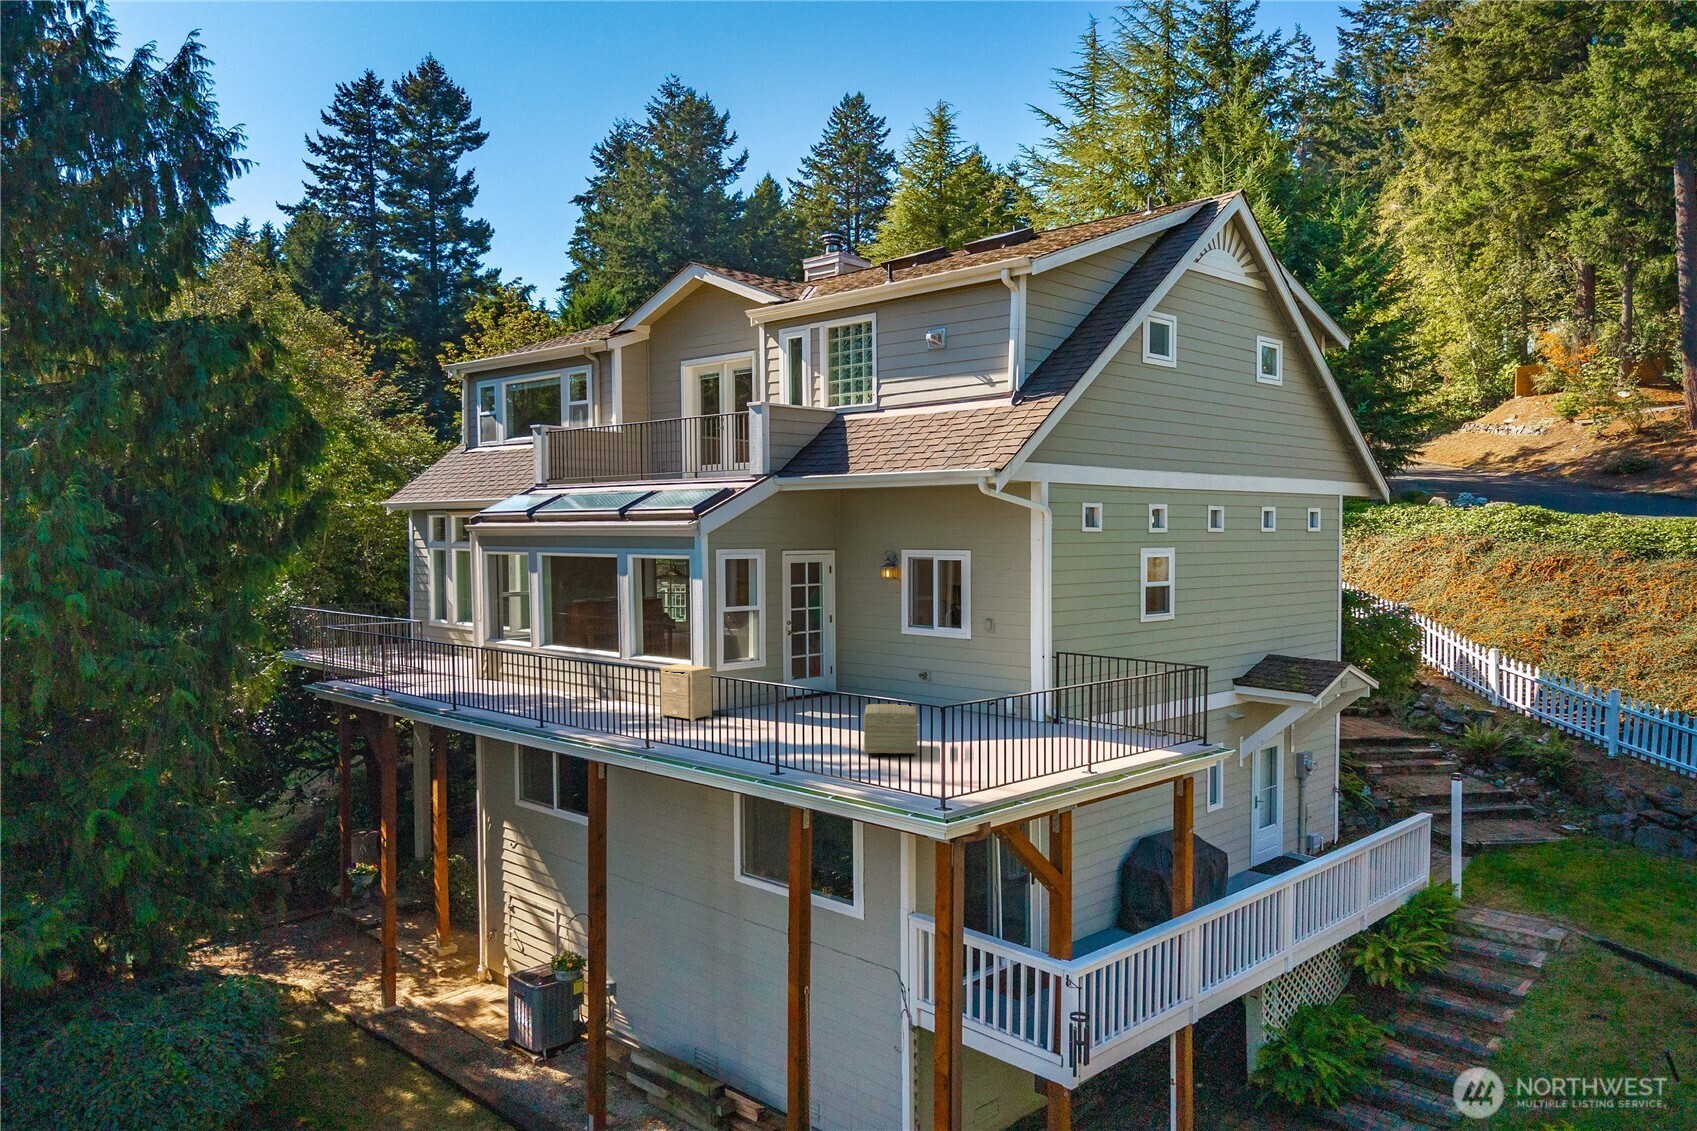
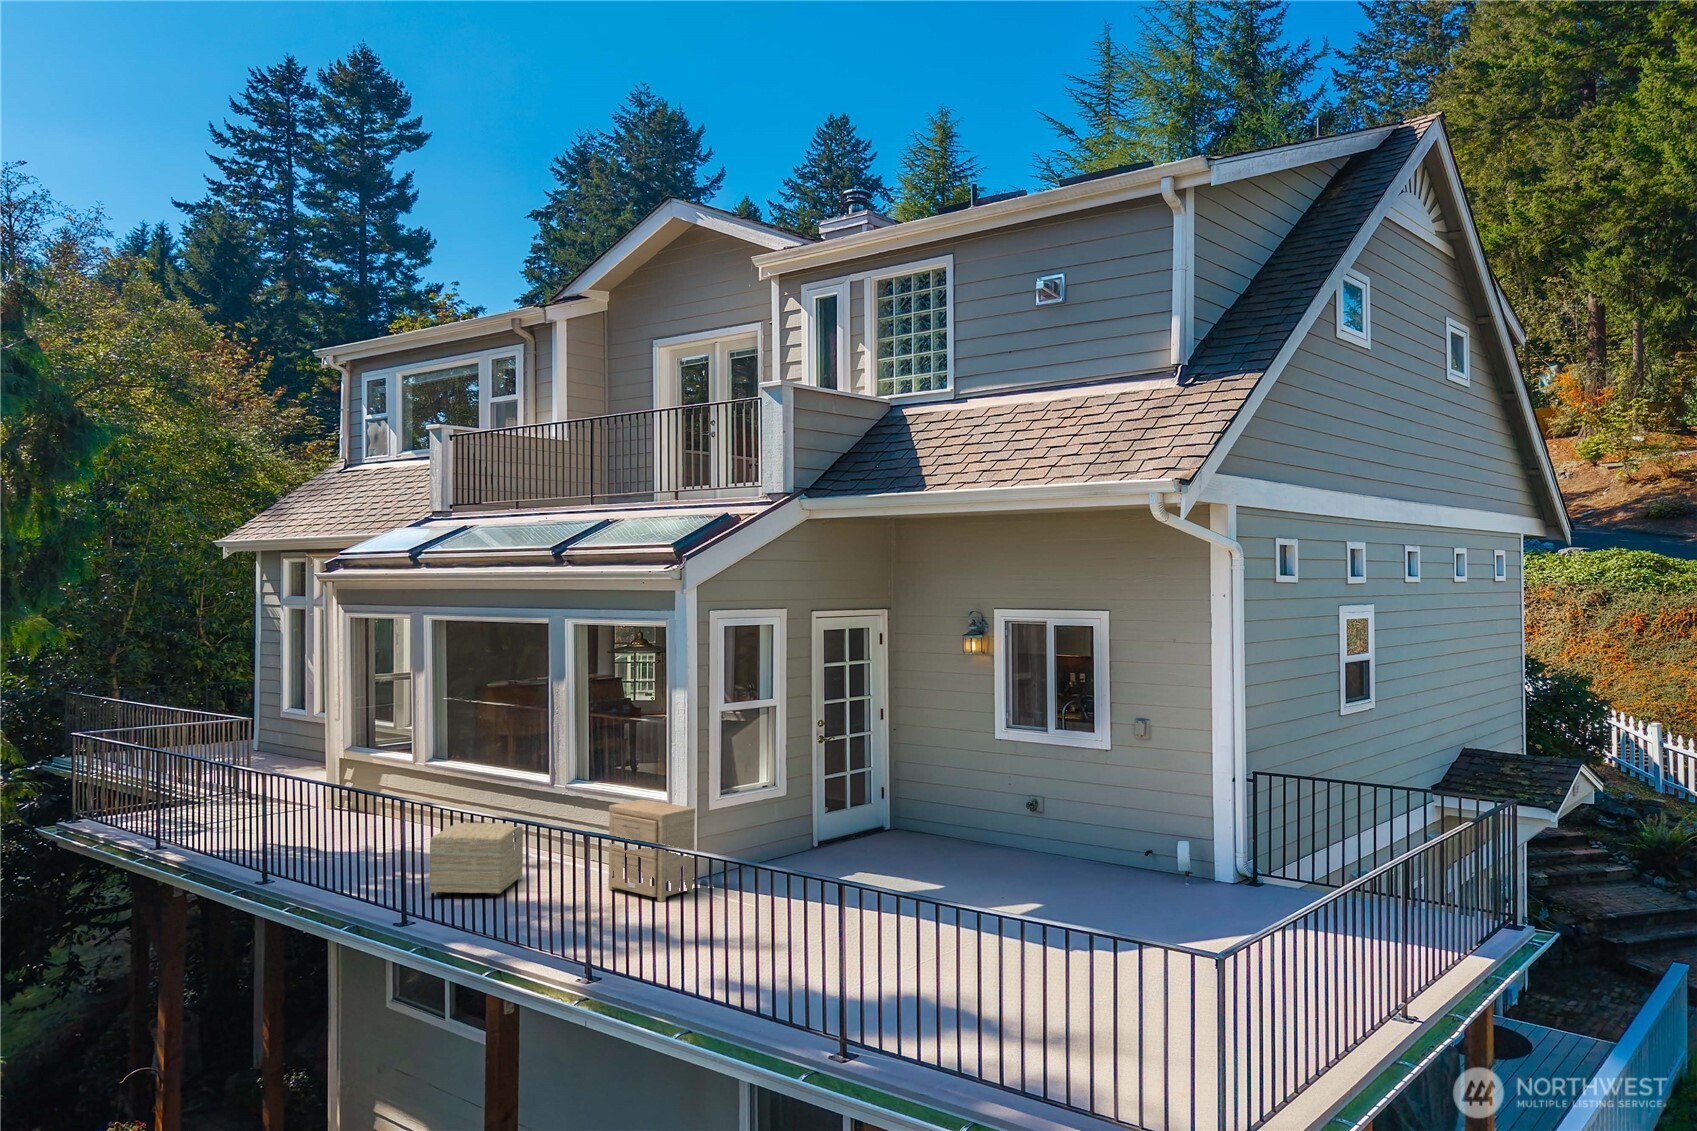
ottoman: present [864,704,917,756] -> present [429,823,523,896]

